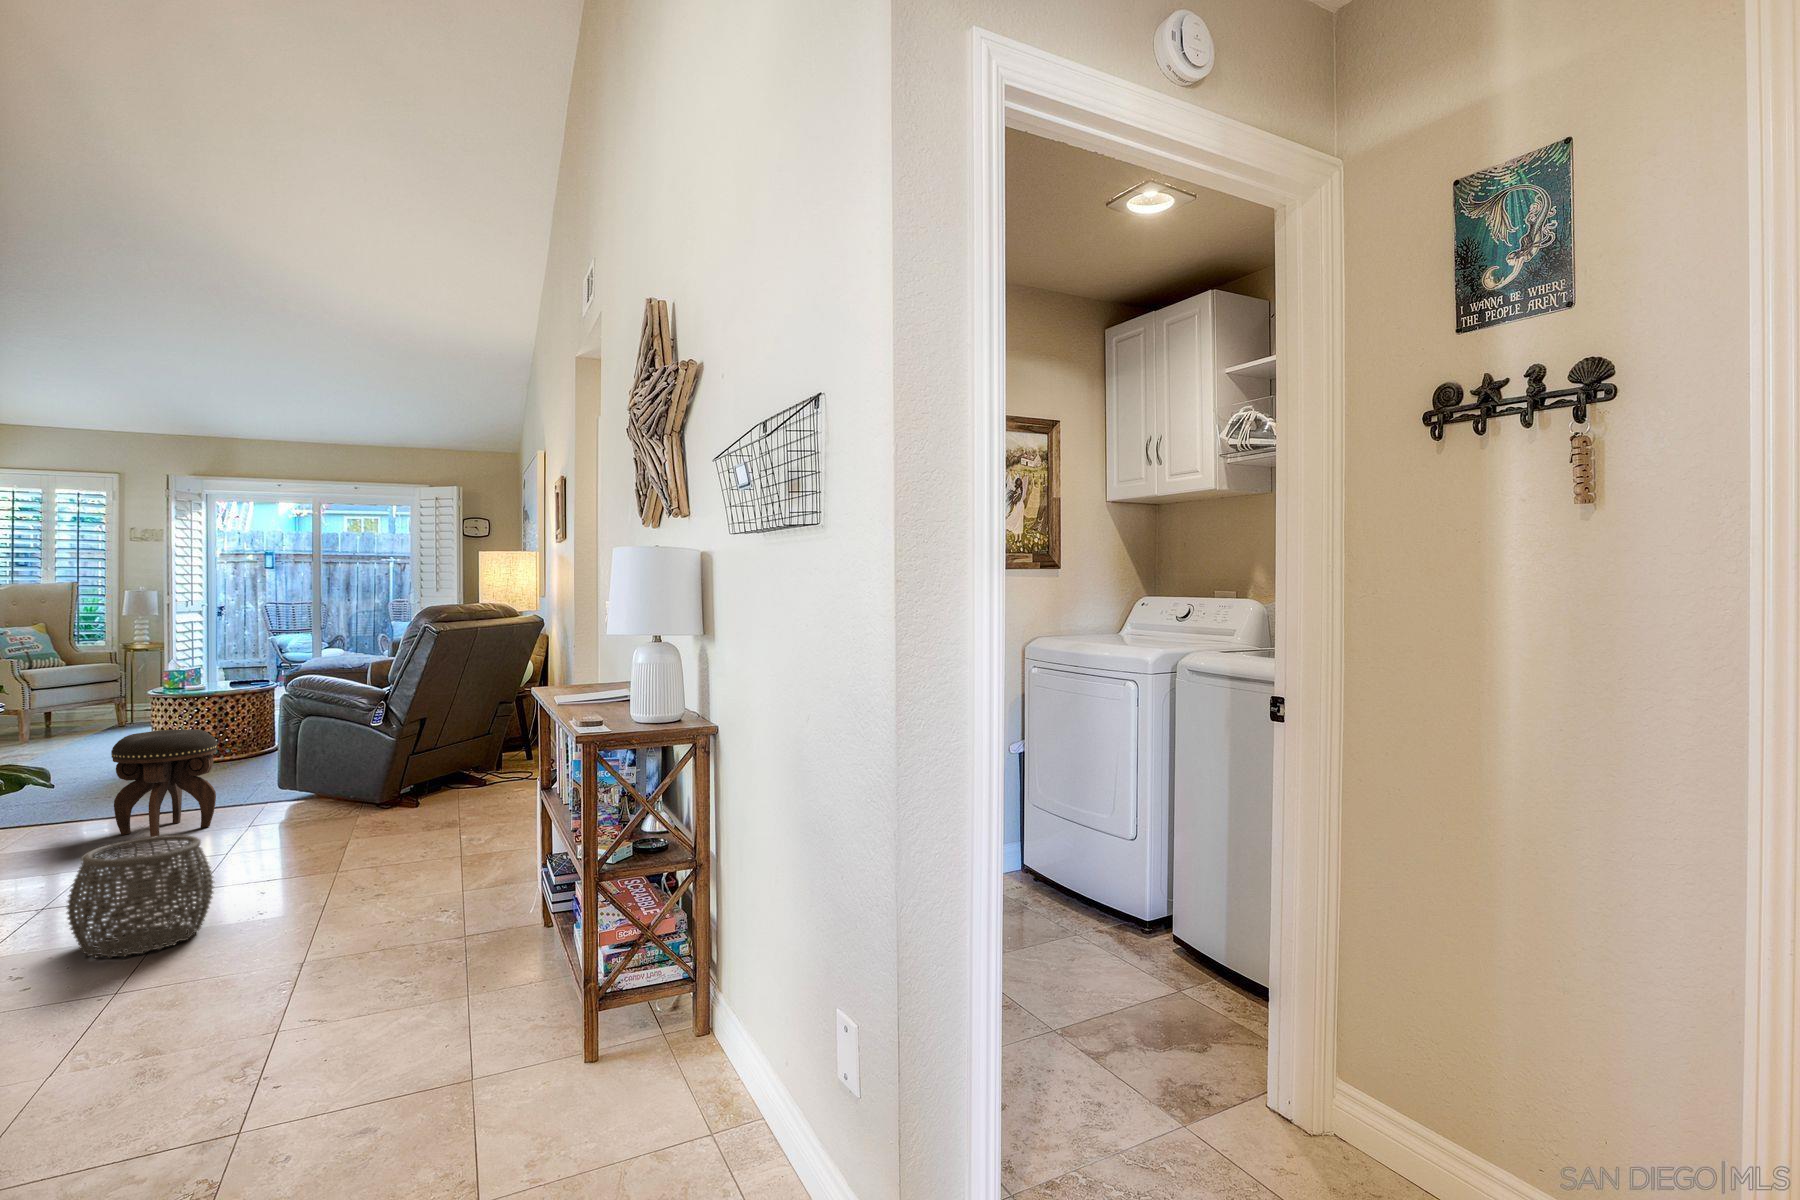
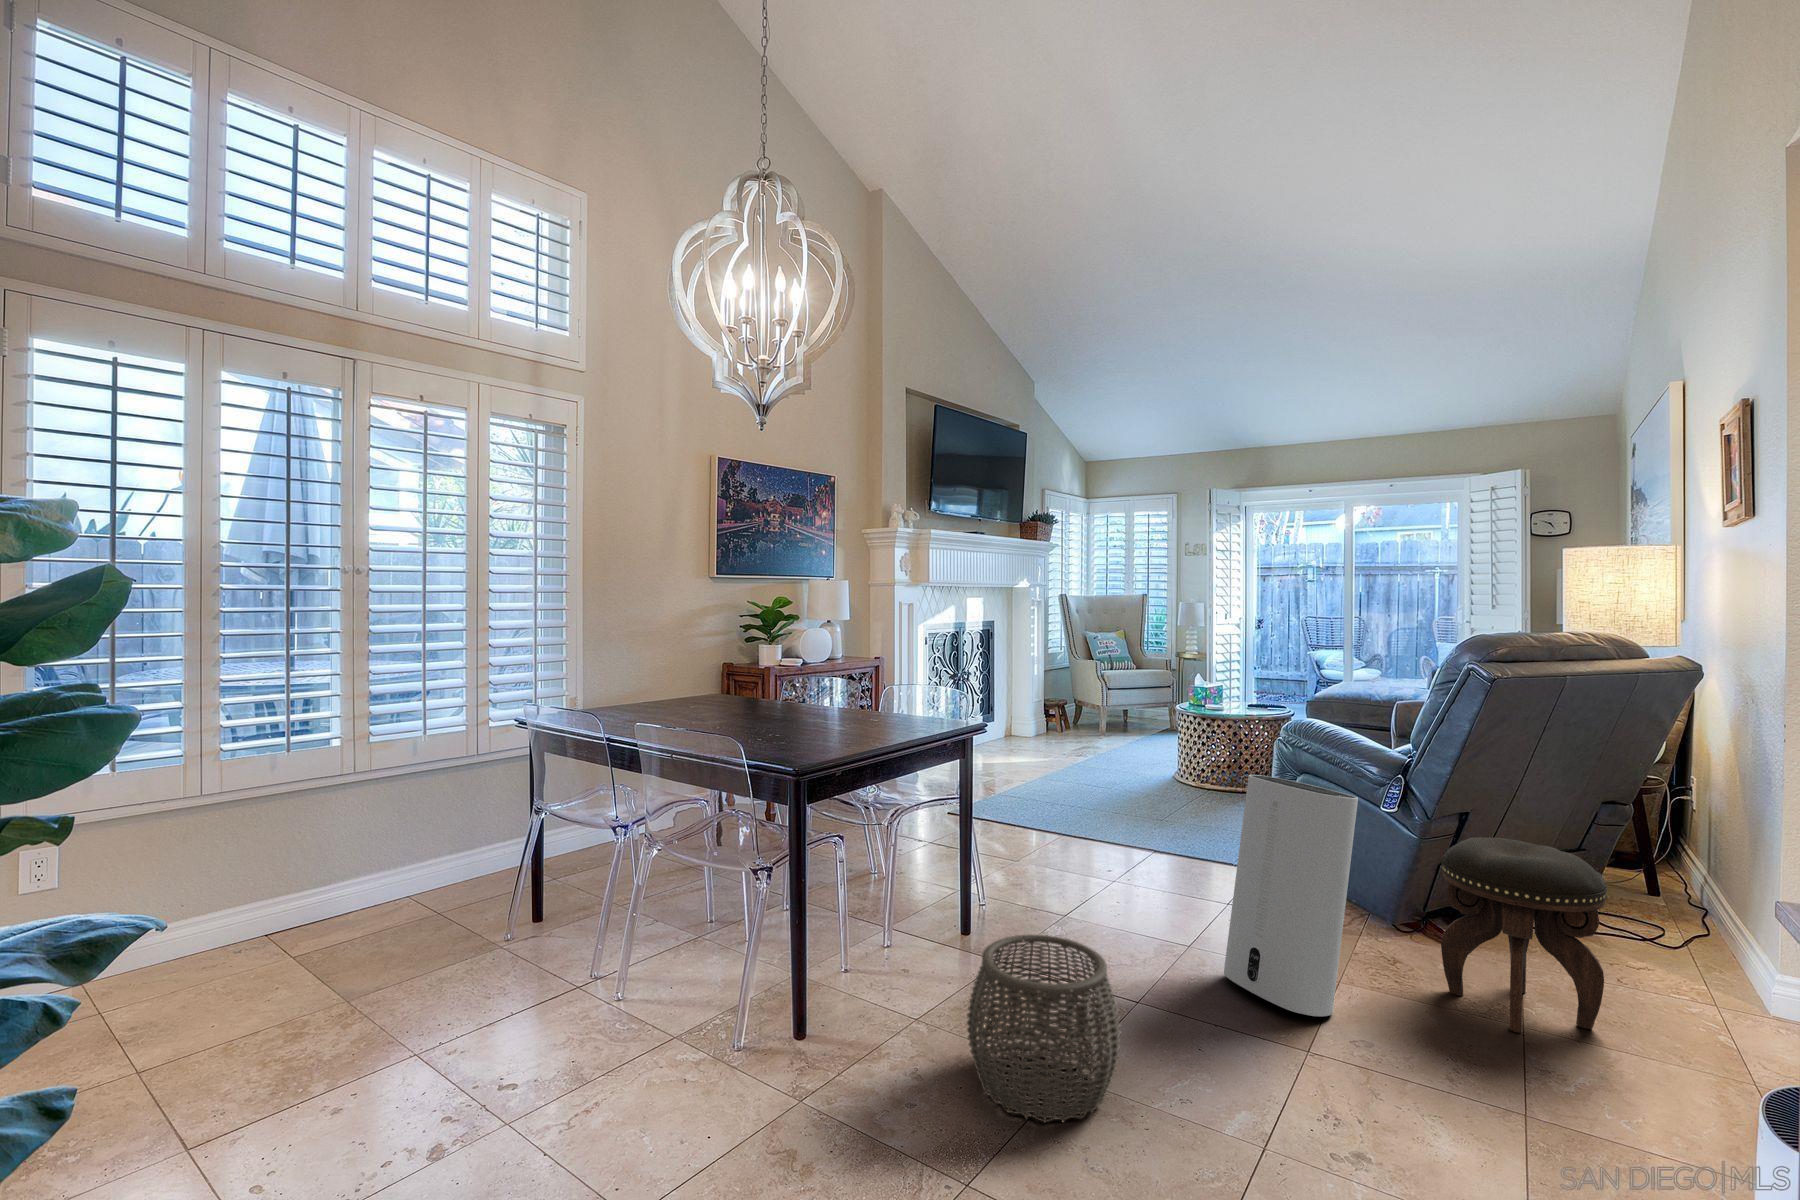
air purifier: none [264,711,361,857] -> present [1224,775,1358,1016]
footstool: present [111,729,217,837] -> present [1441,837,1607,1033]

